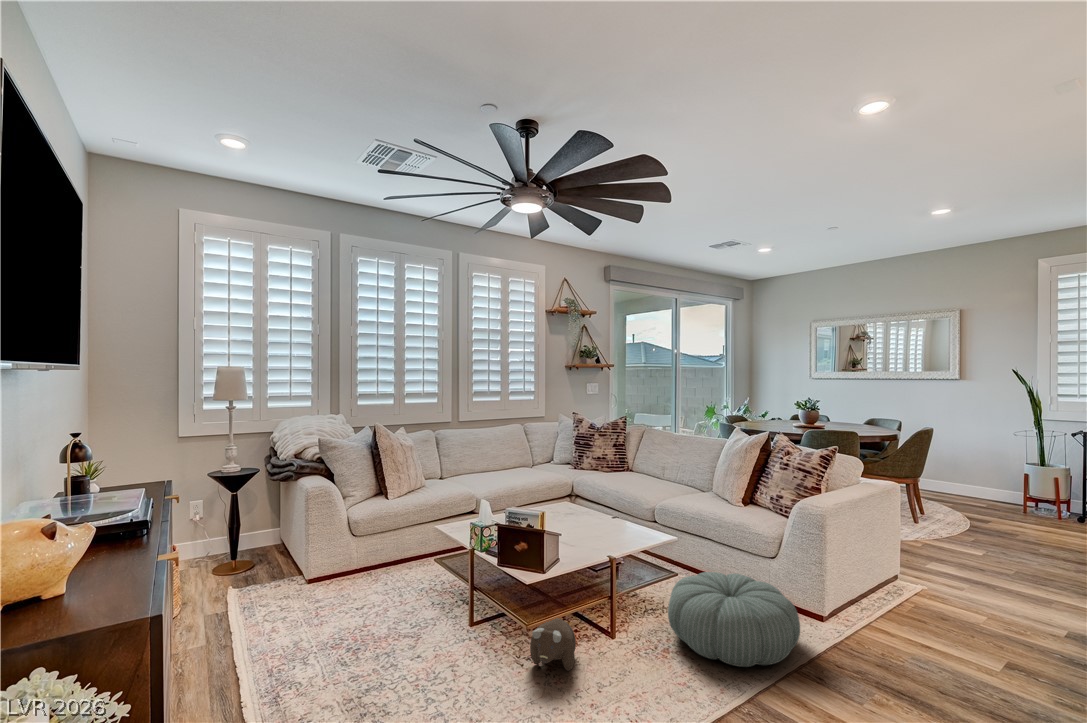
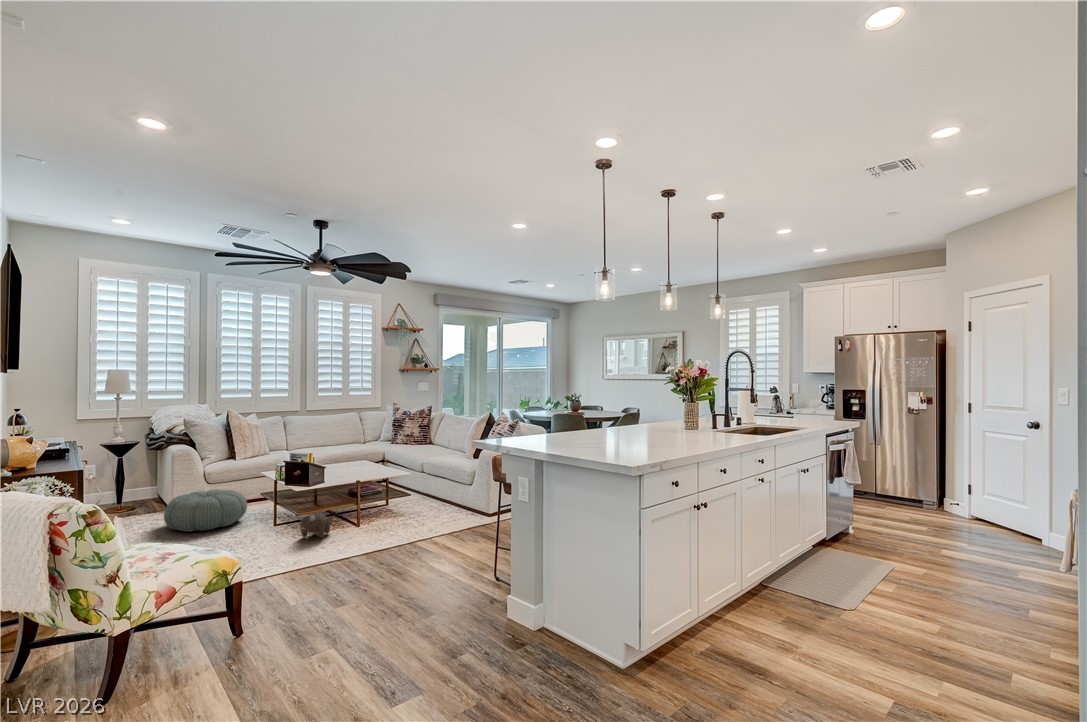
pouf: present [668,572,800,667] -> present [164,489,247,532]

